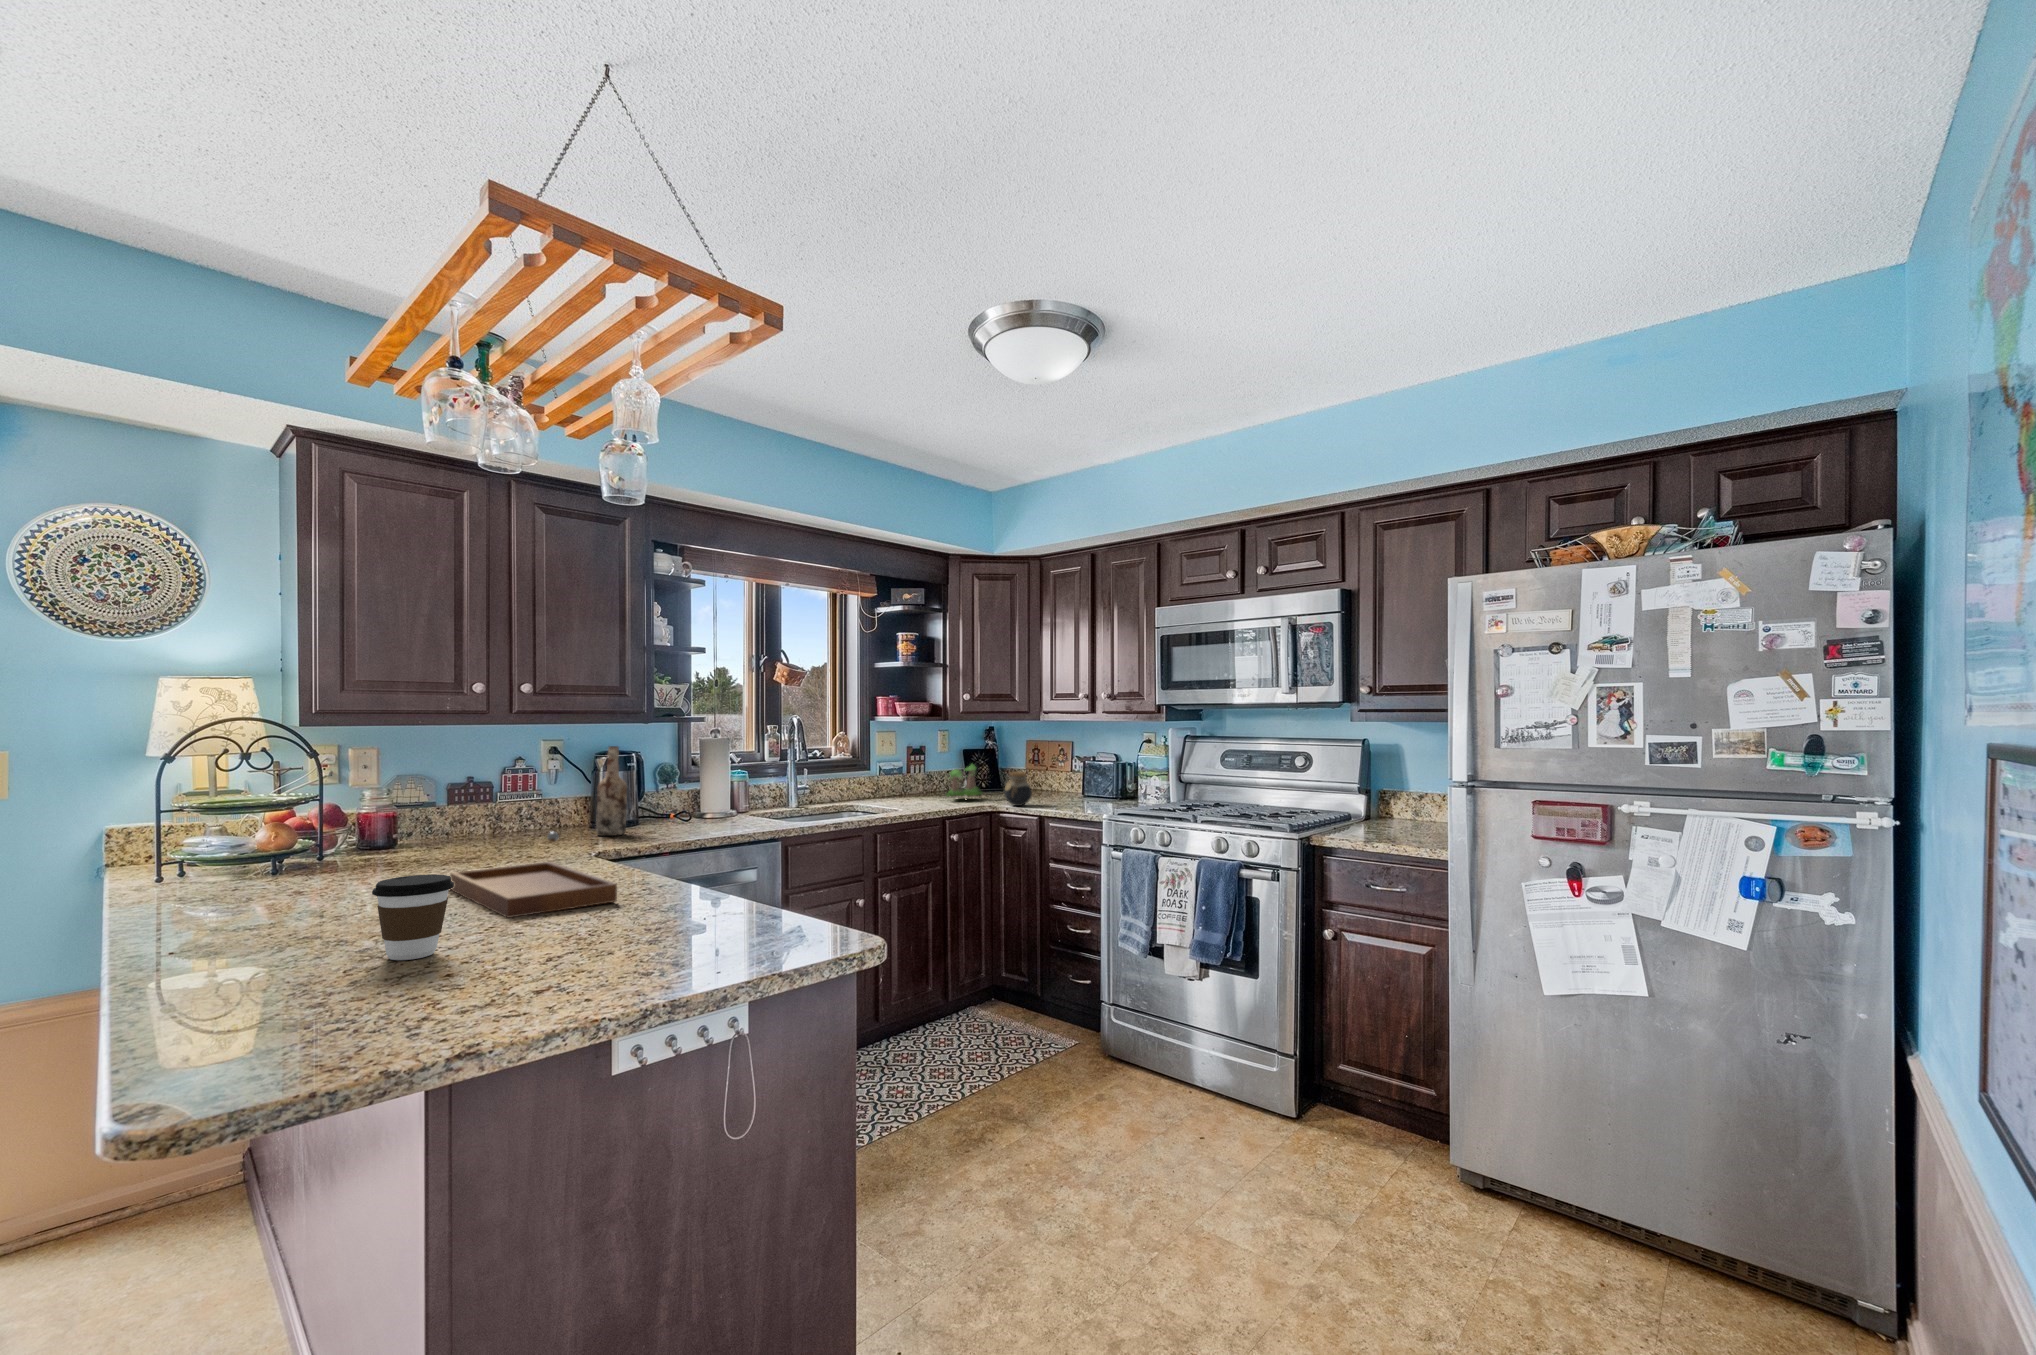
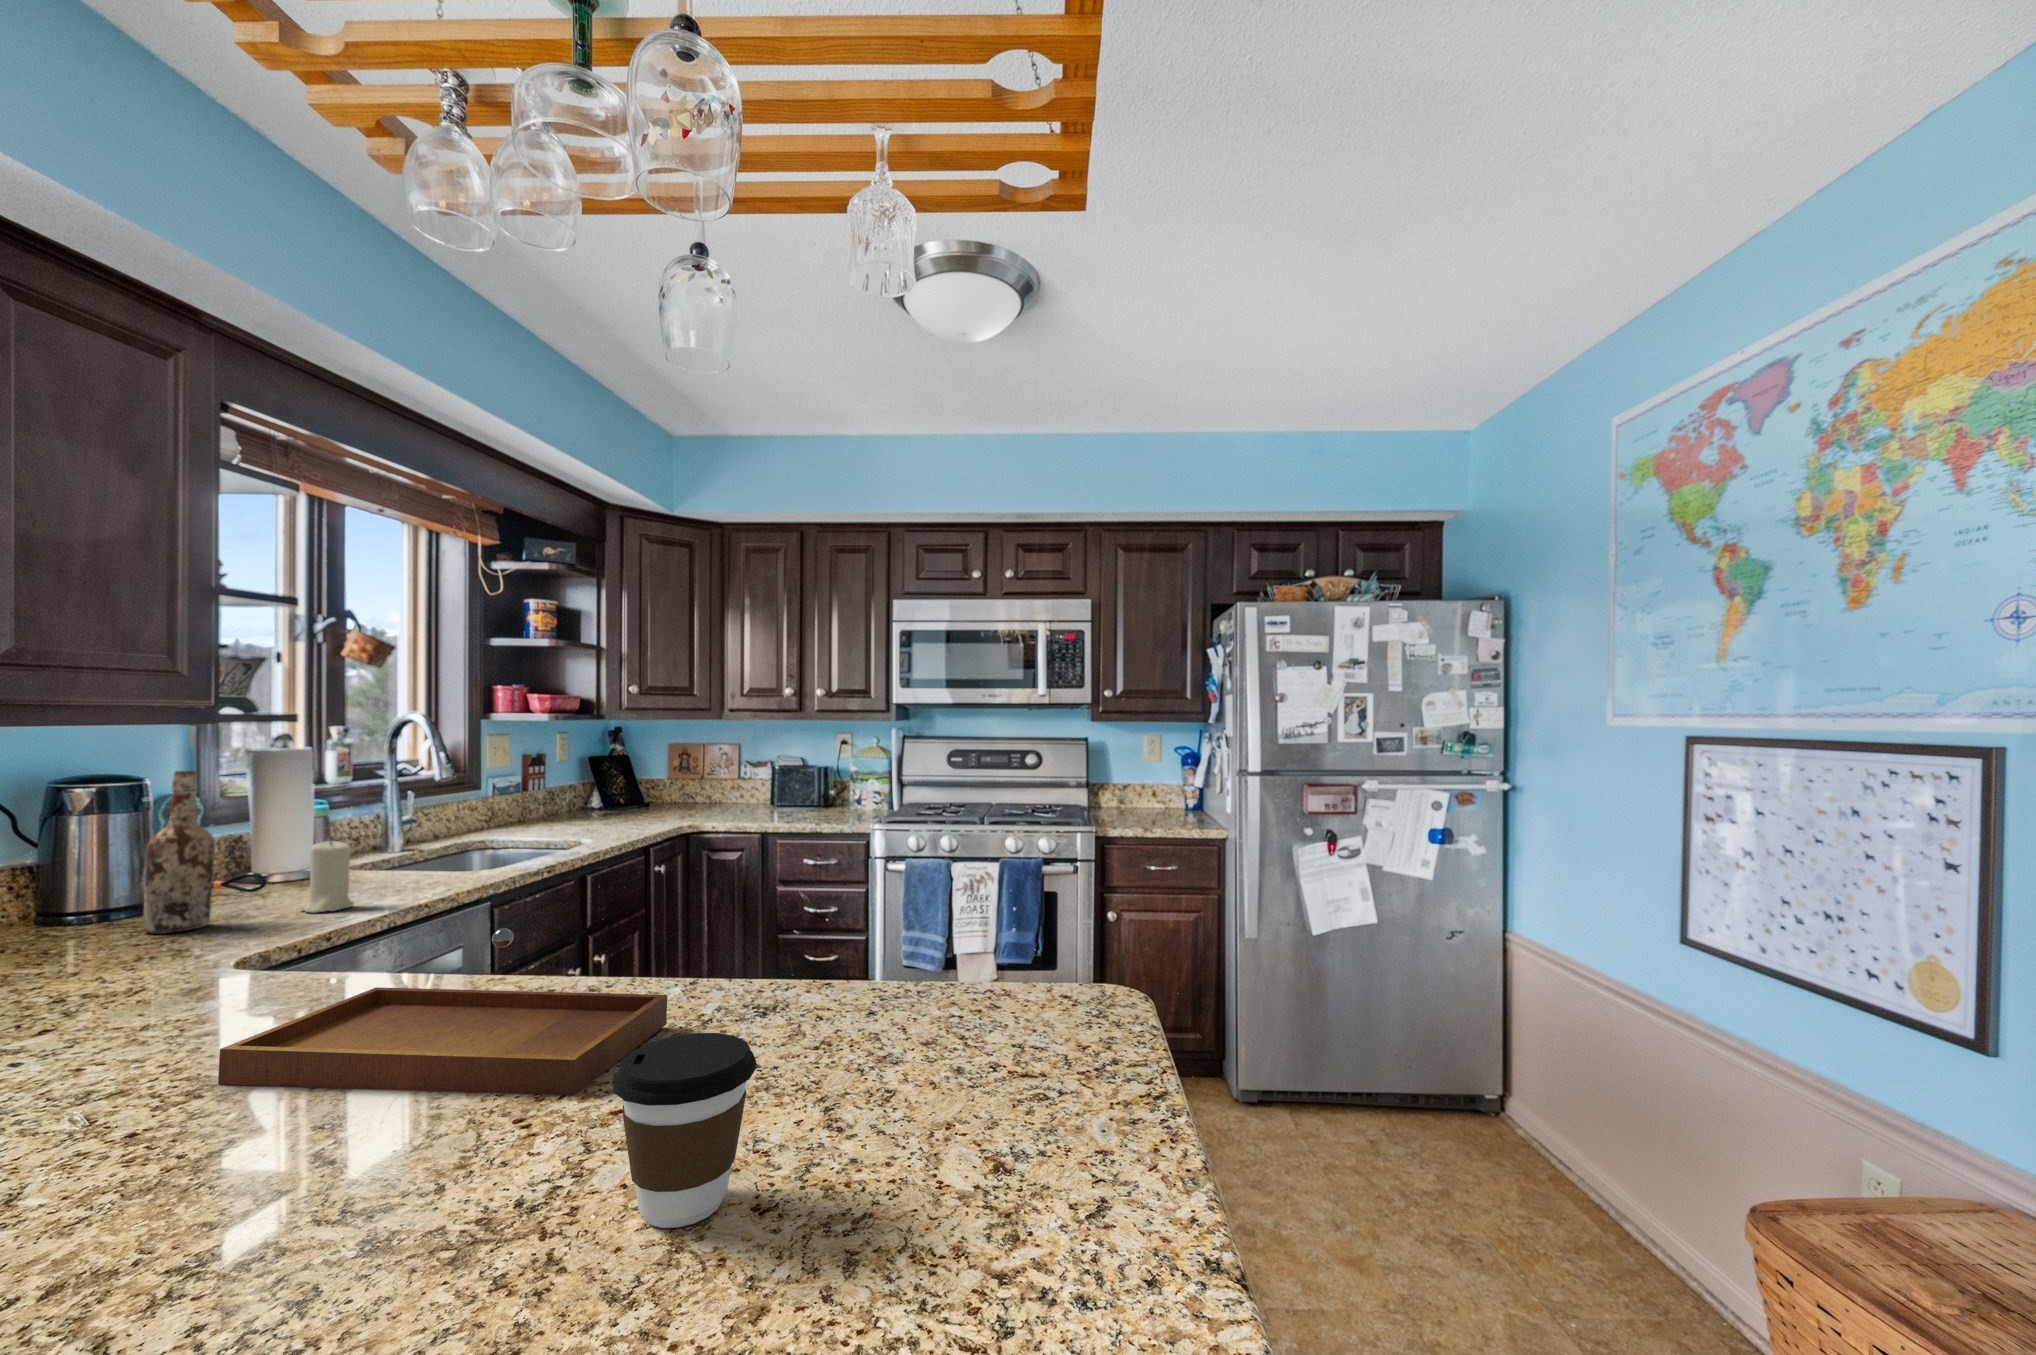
plant: present [947,764,982,797] -> none [599,755,650,819]
jar: present [1004,772,1032,806] -> none [697,781,732,821]
candle: none [670,791,696,835] -> present [300,840,354,913]

